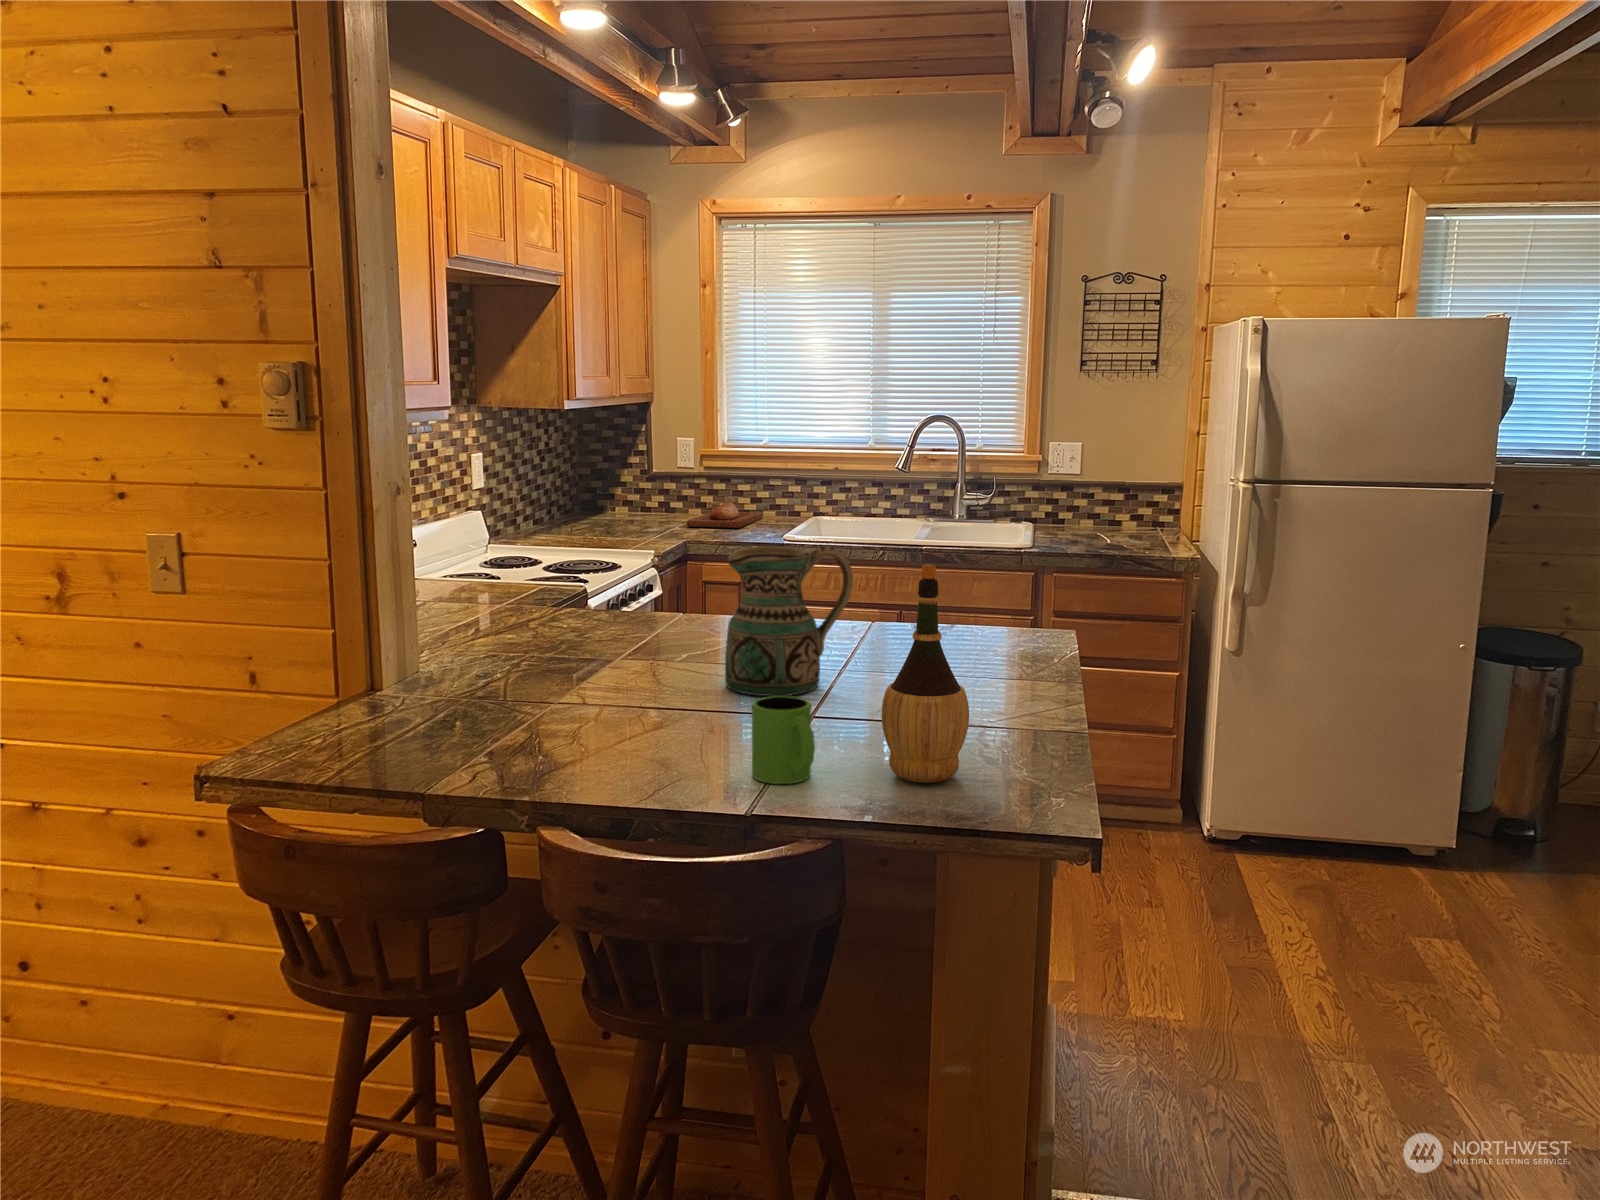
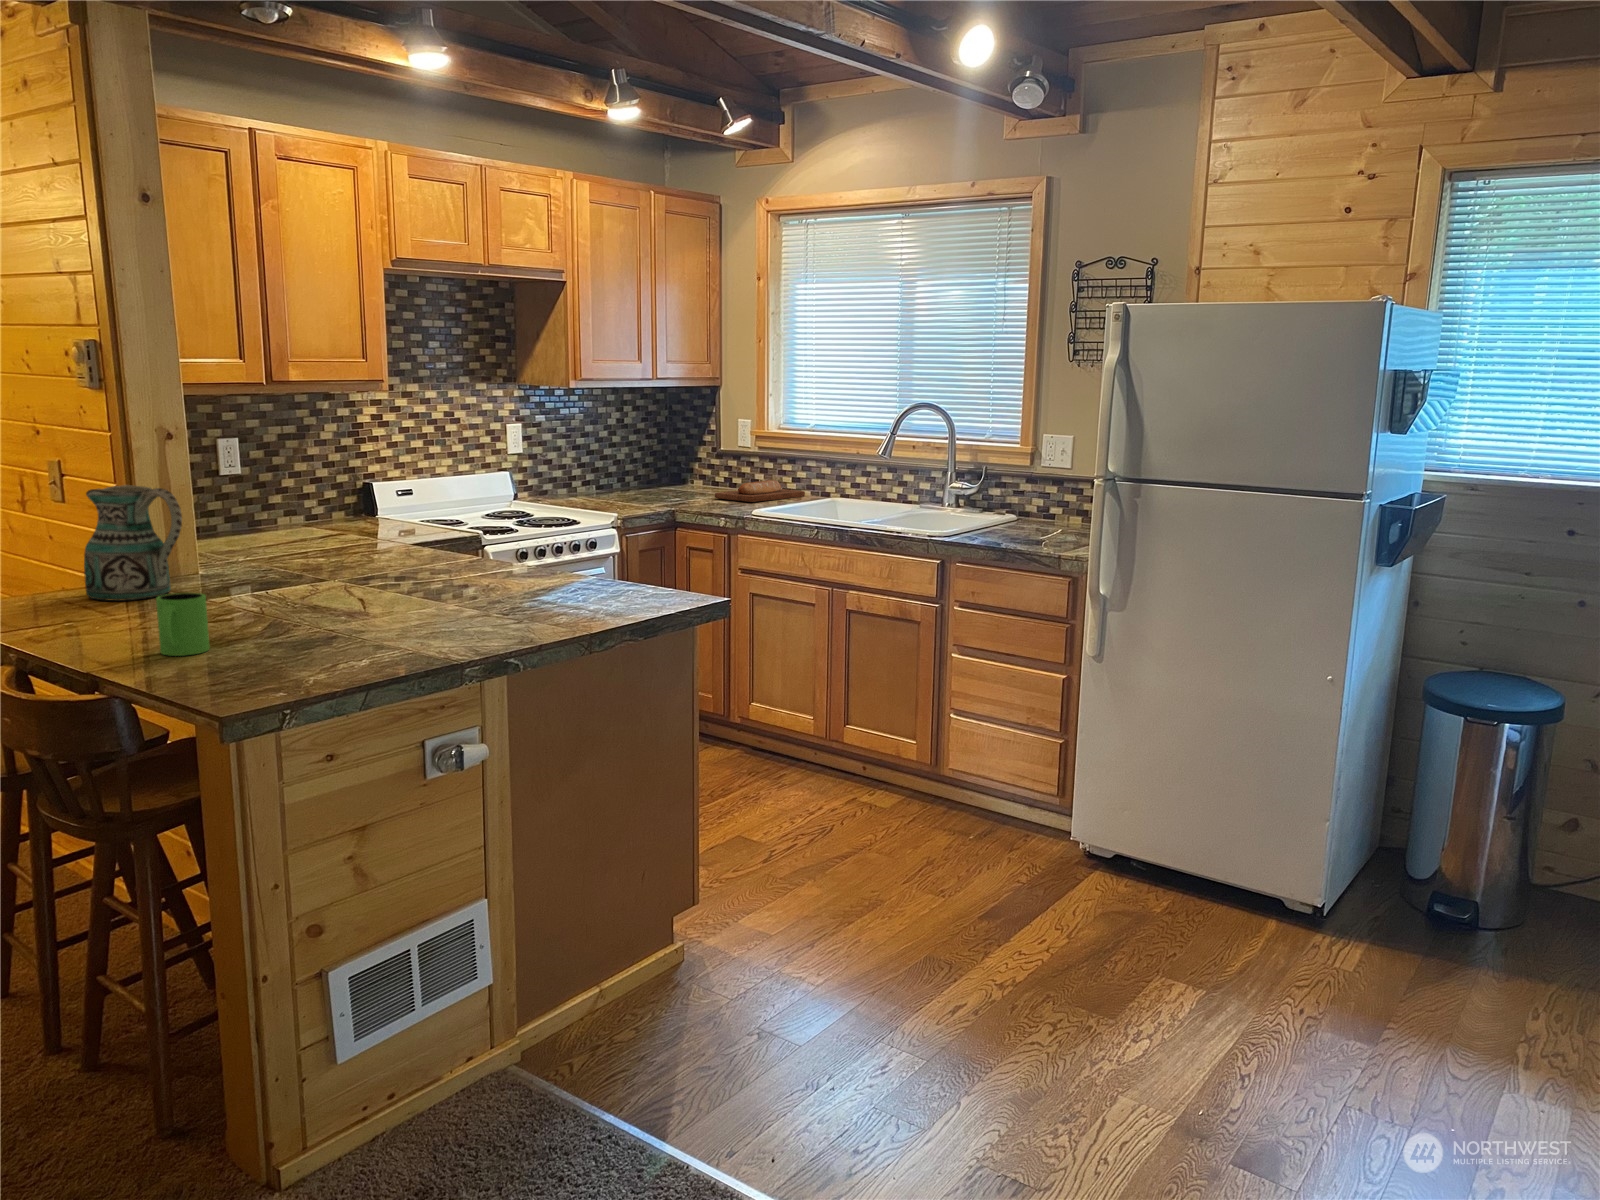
ceramic pitcher: present [725,546,853,696] -> present [84,485,182,601]
wine bottle: present [881,564,969,783] -> none [216,498,290,667]

